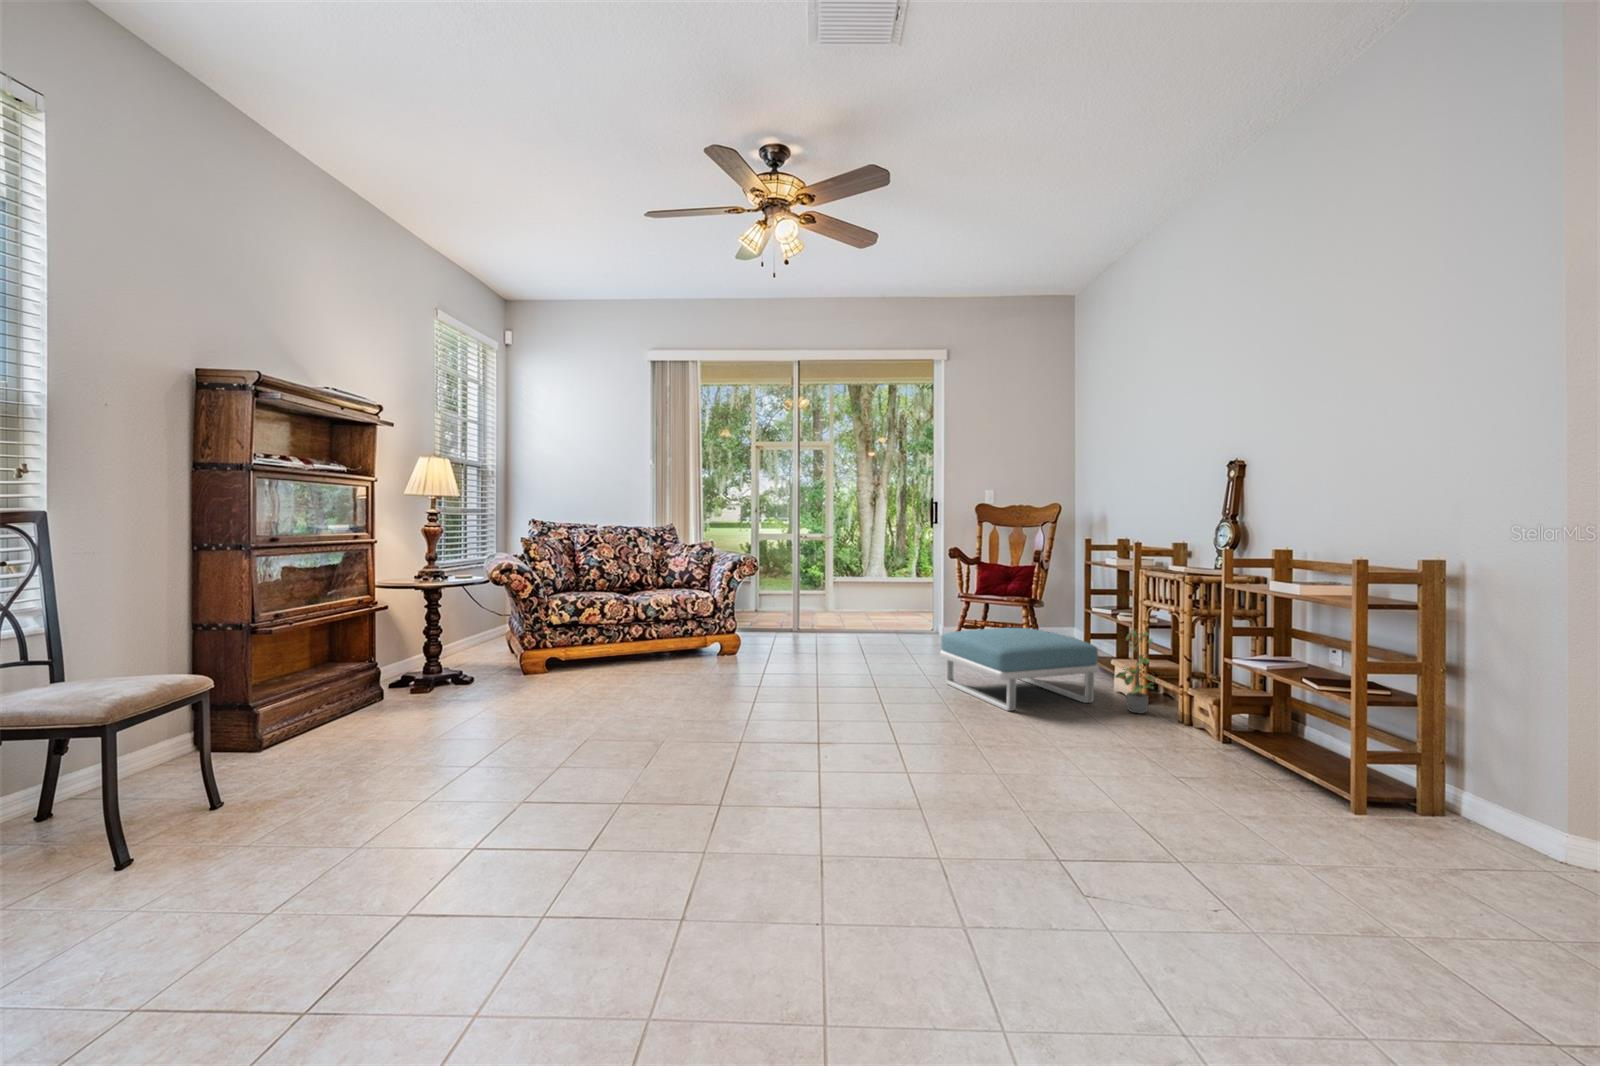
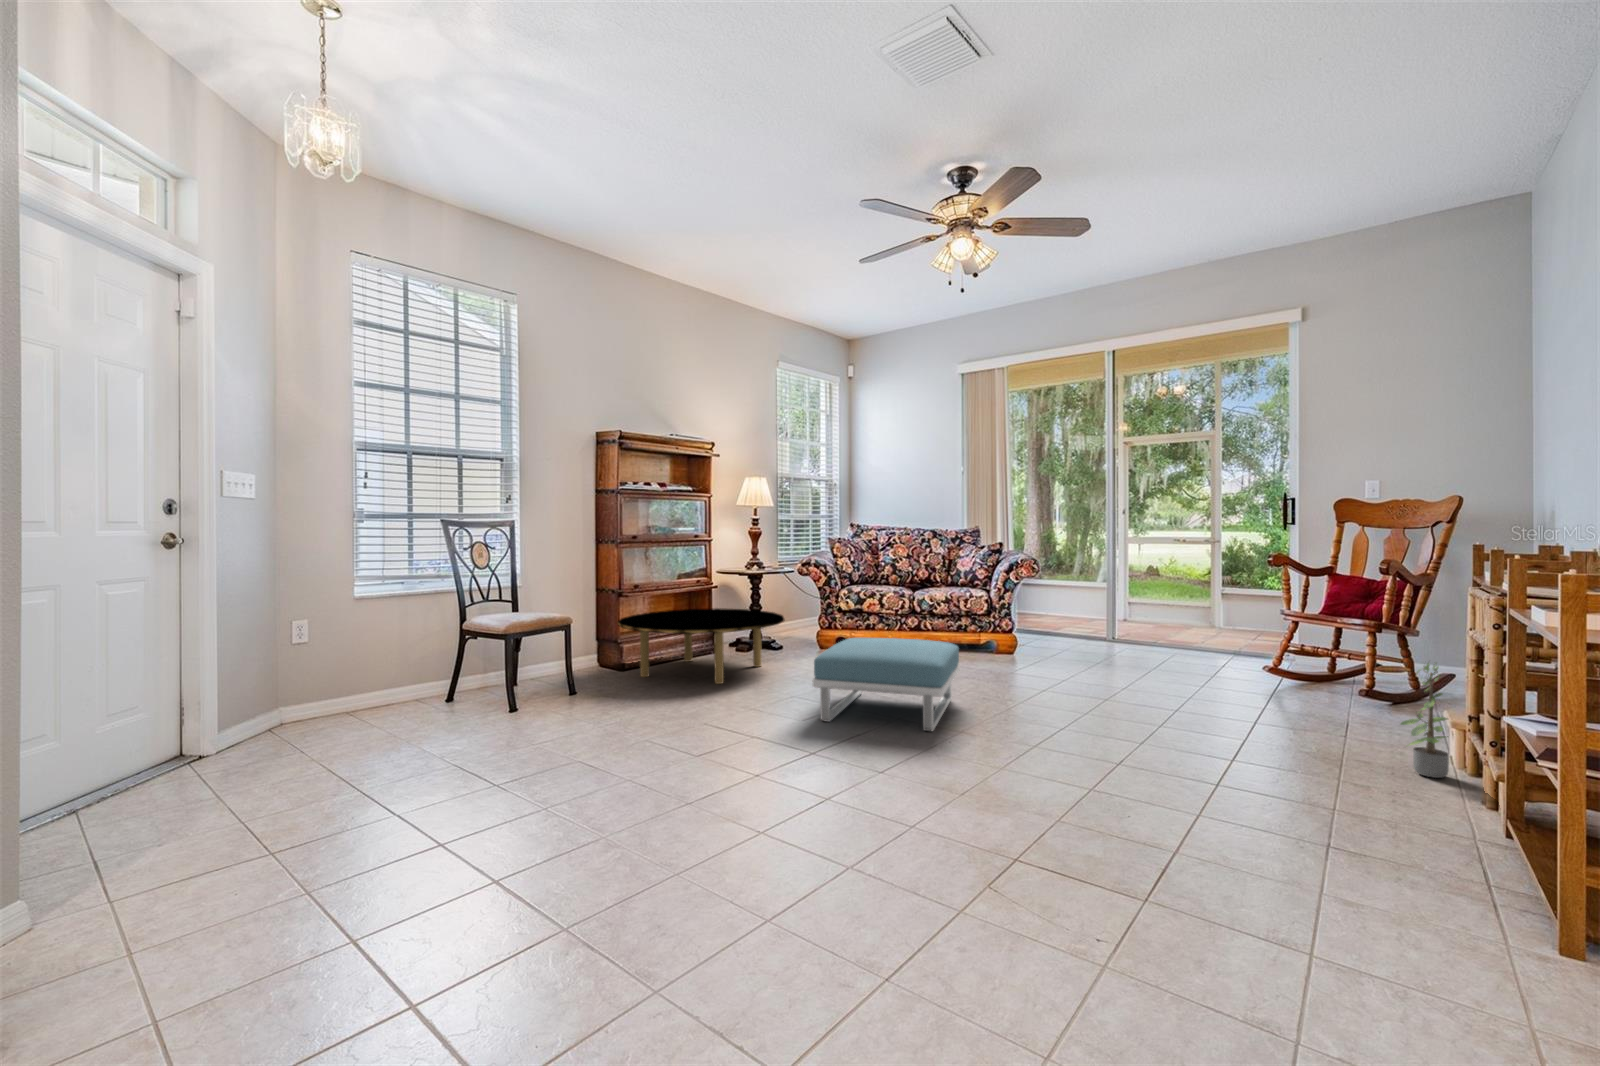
footstool: present [940,628,1099,711] -> present [812,638,959,731]
coffee table: none [259,634,531,753] -> present [617,608,784,684]

